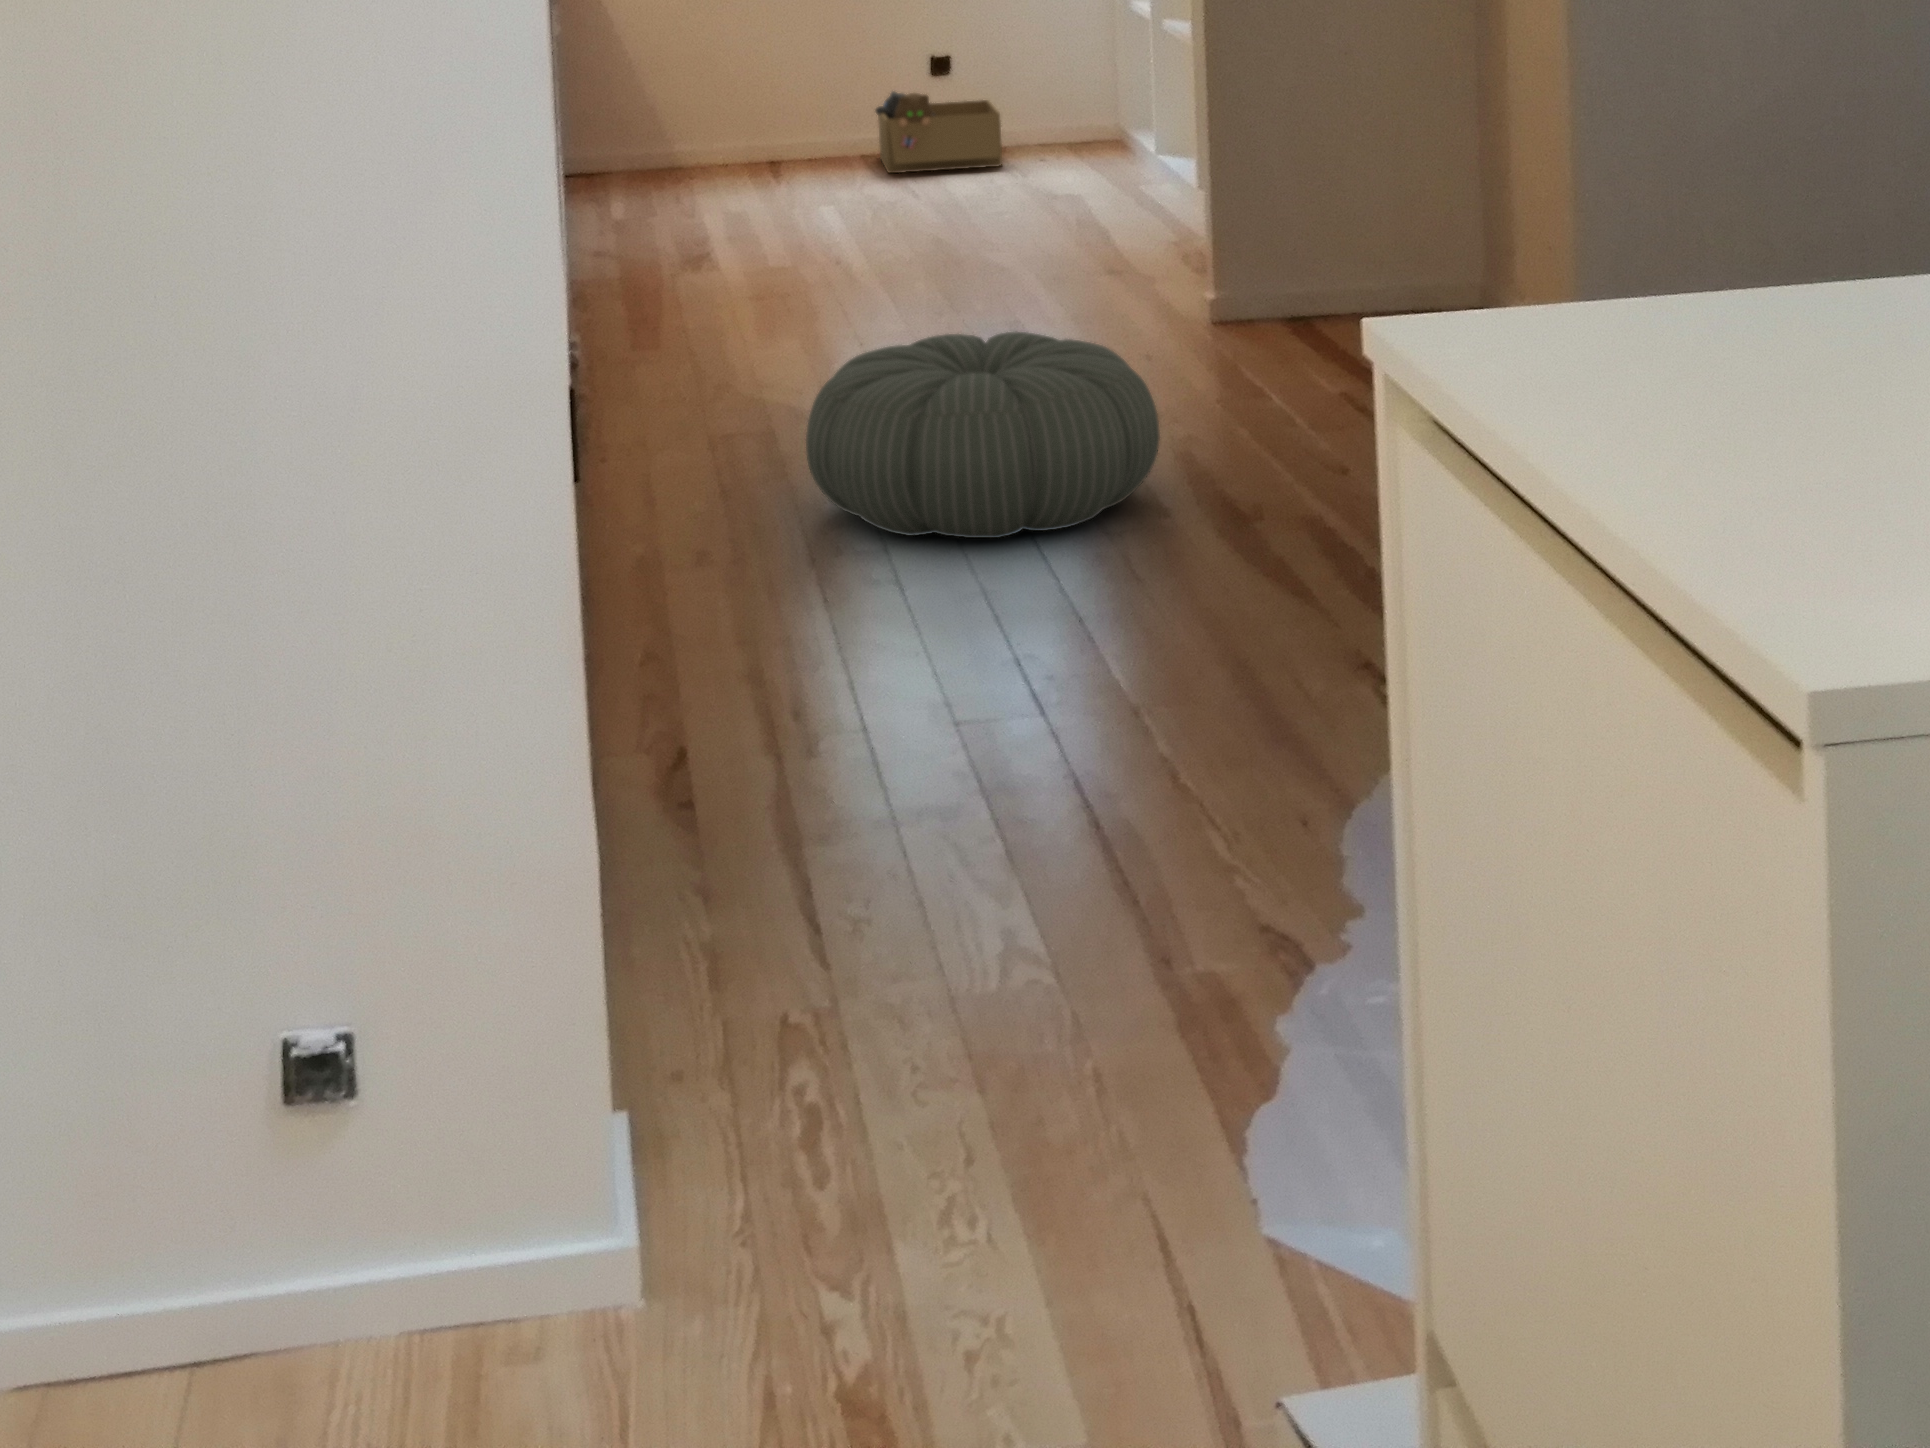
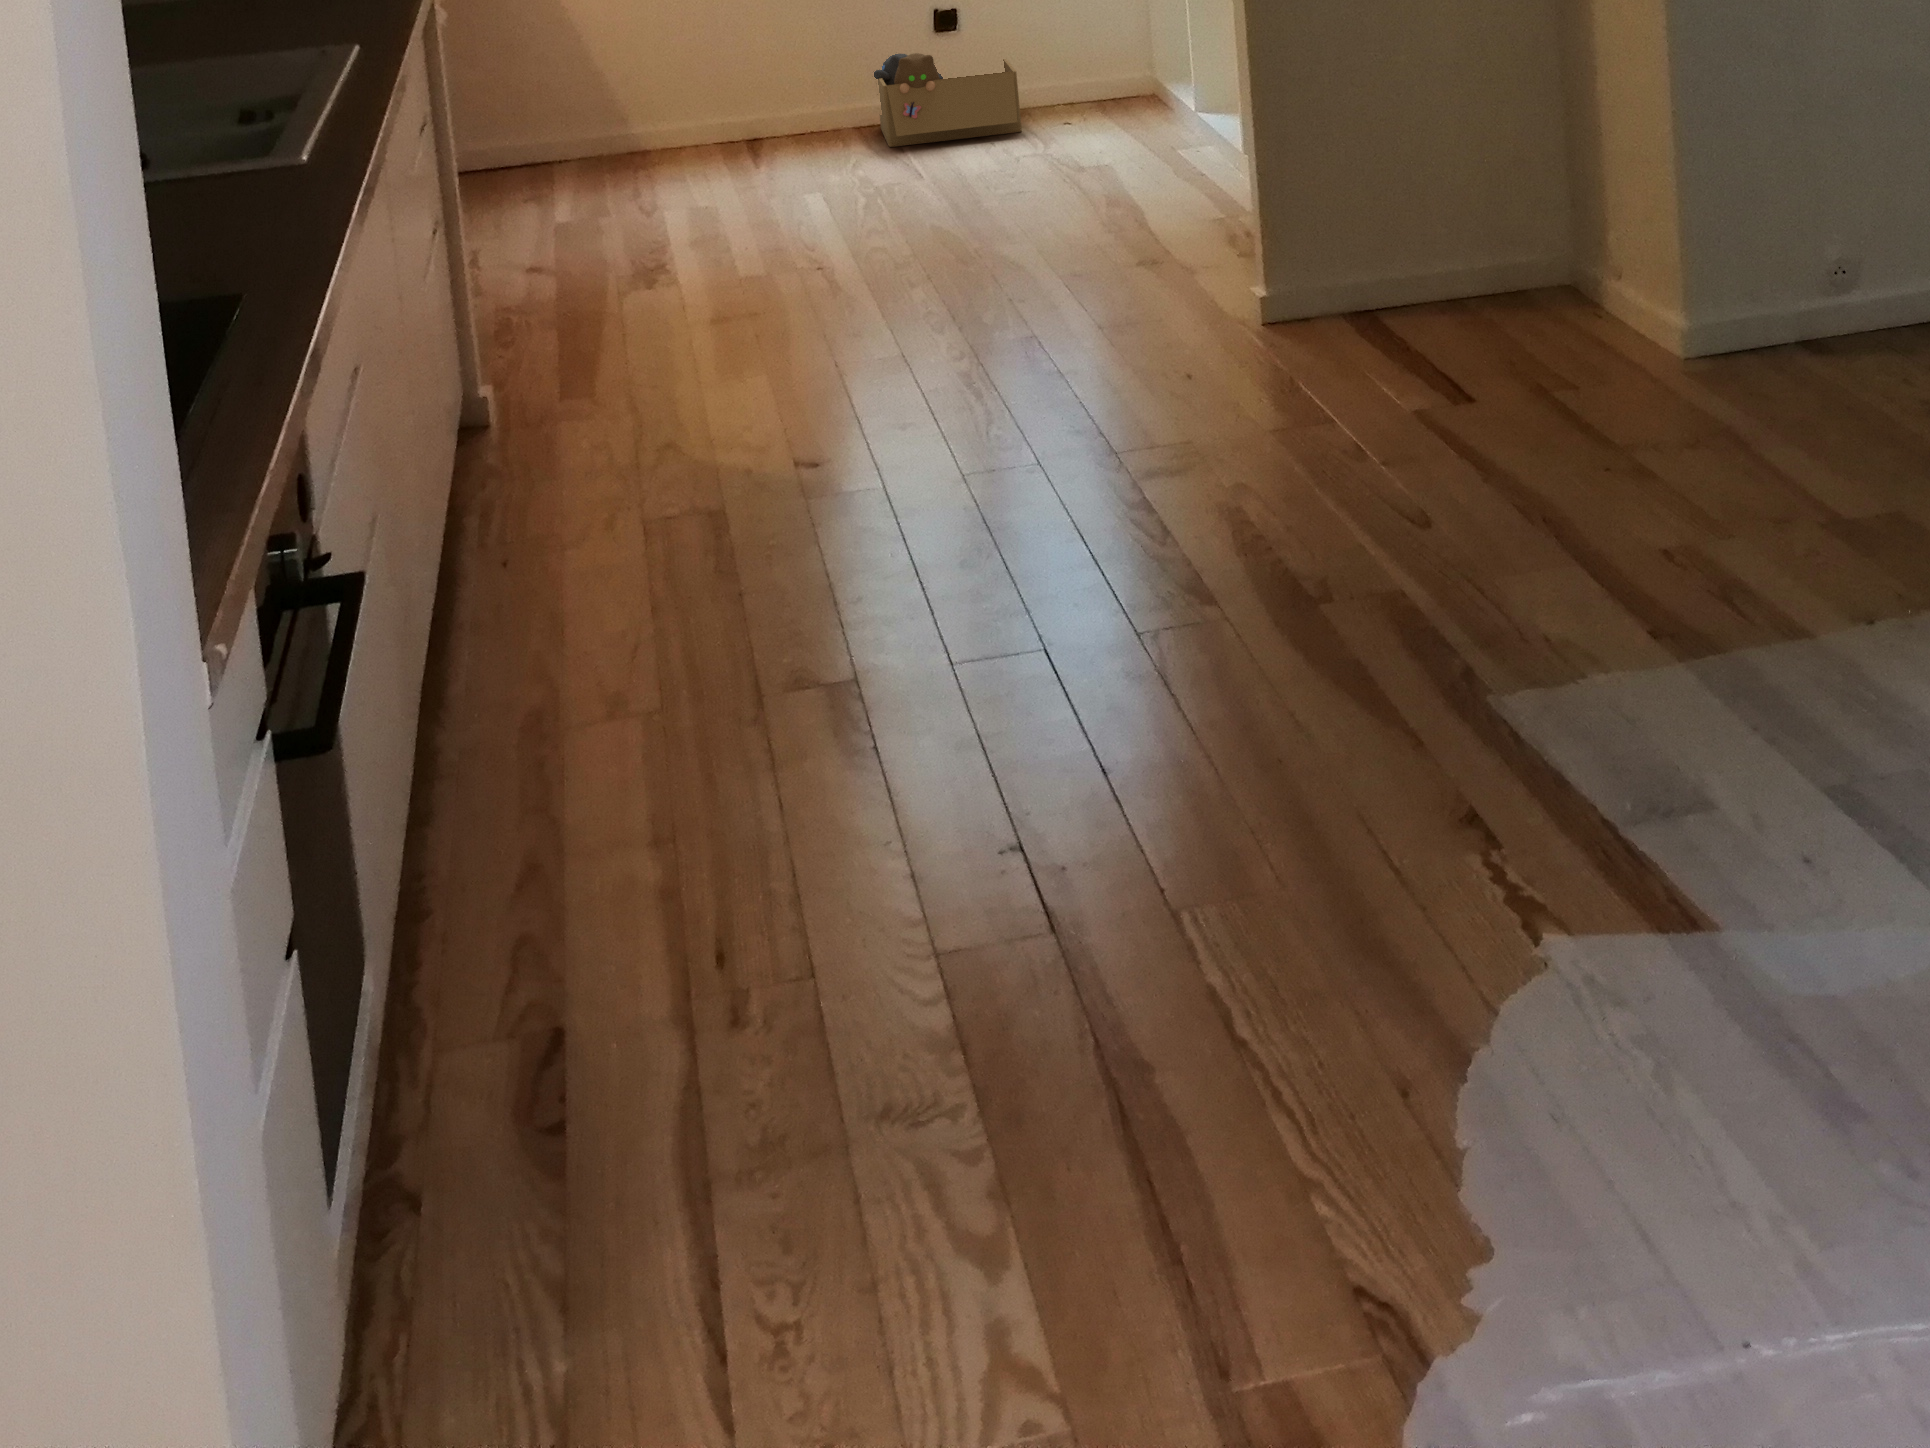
pouf: present [806,332,1160,538] -> none [762,373,1199,641]

